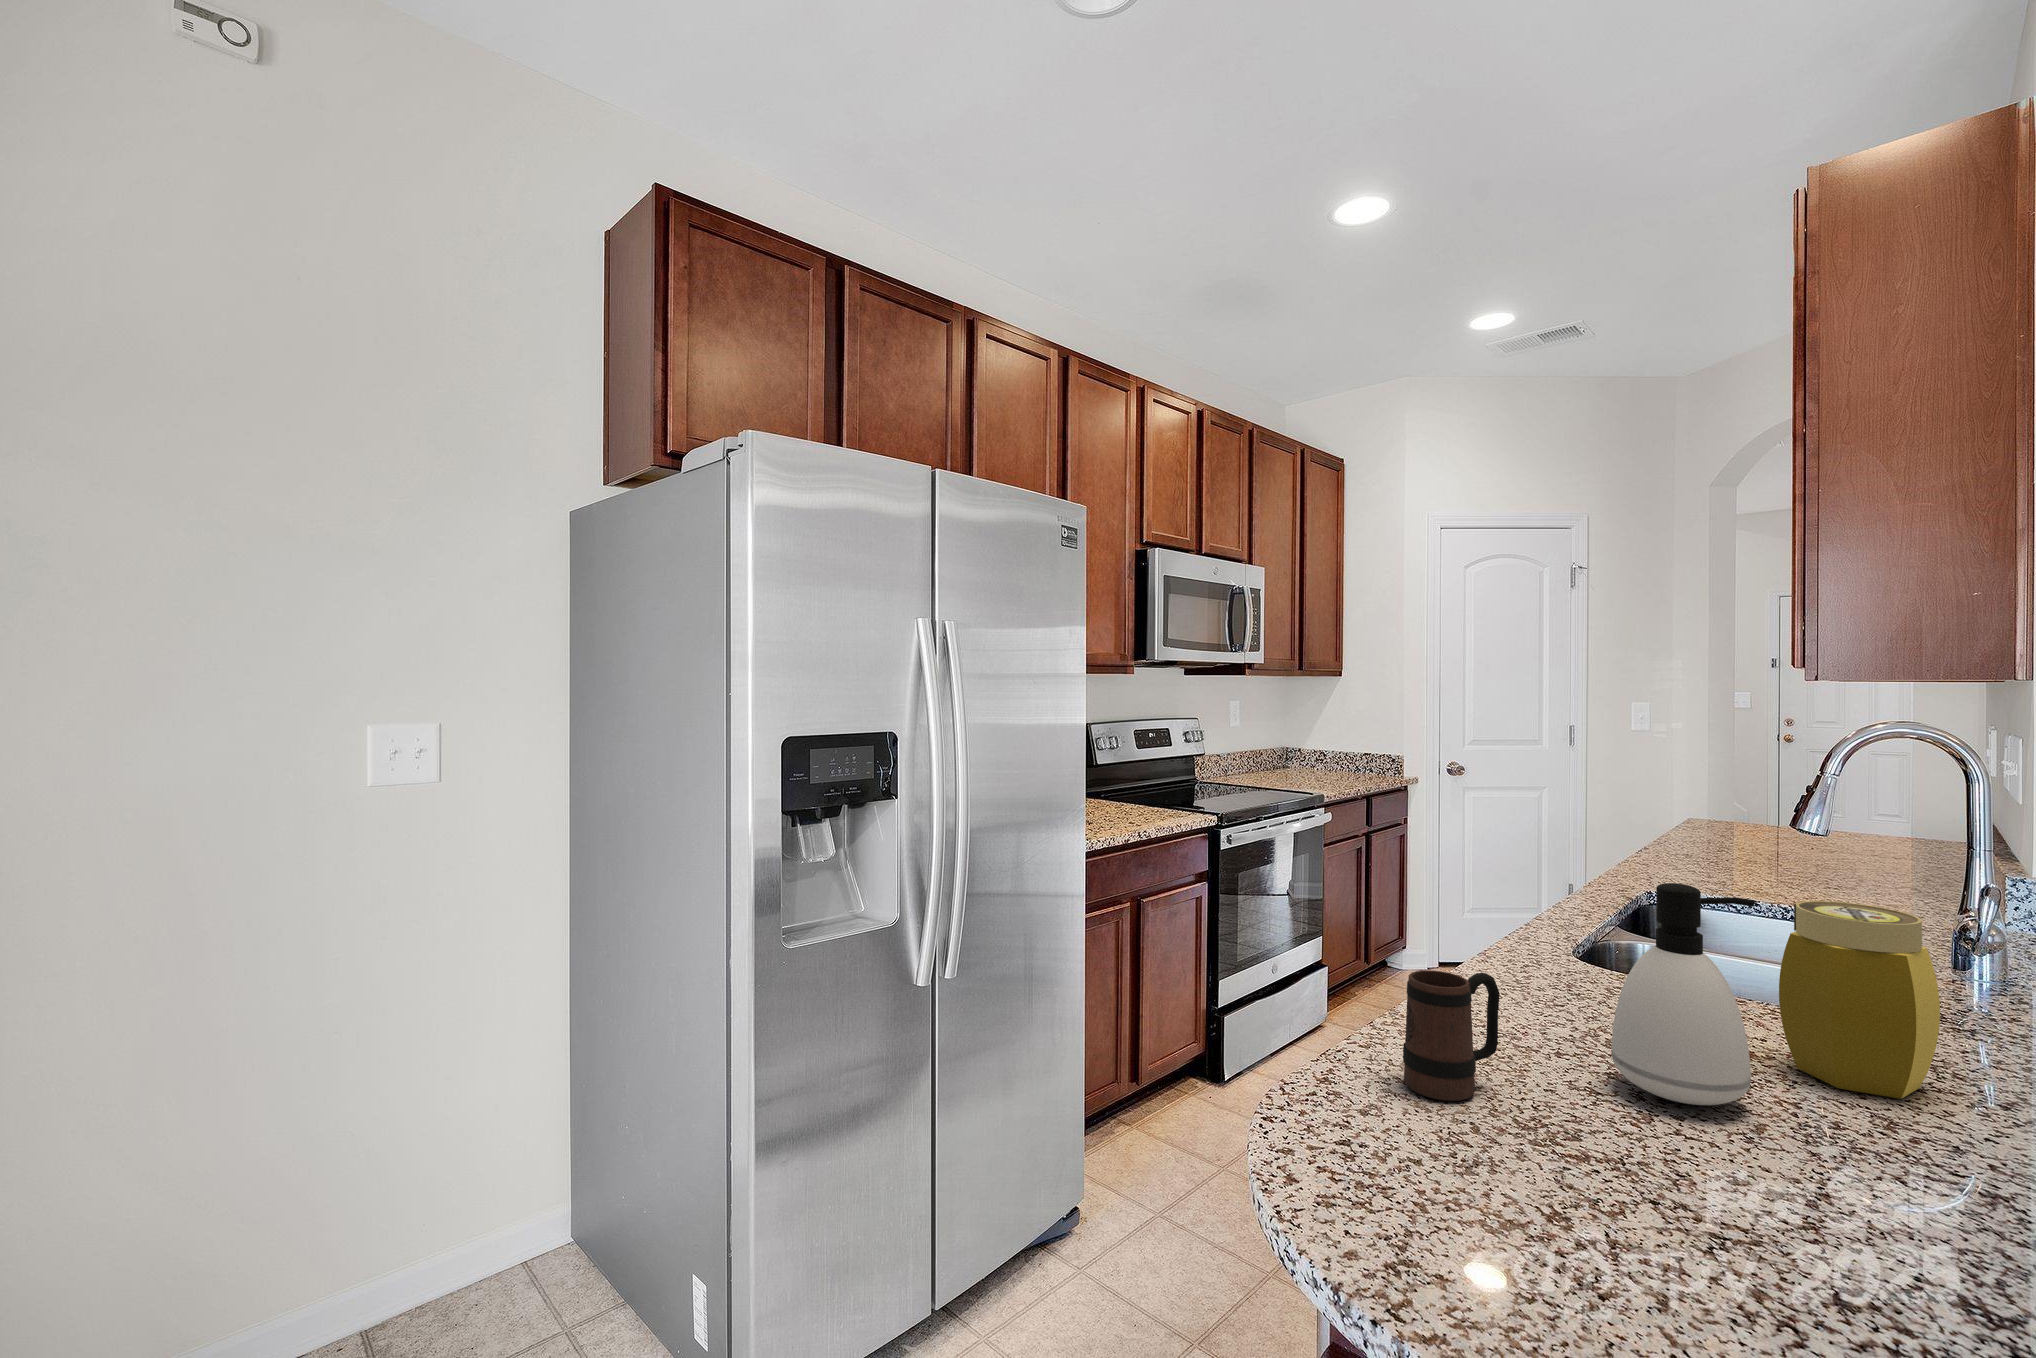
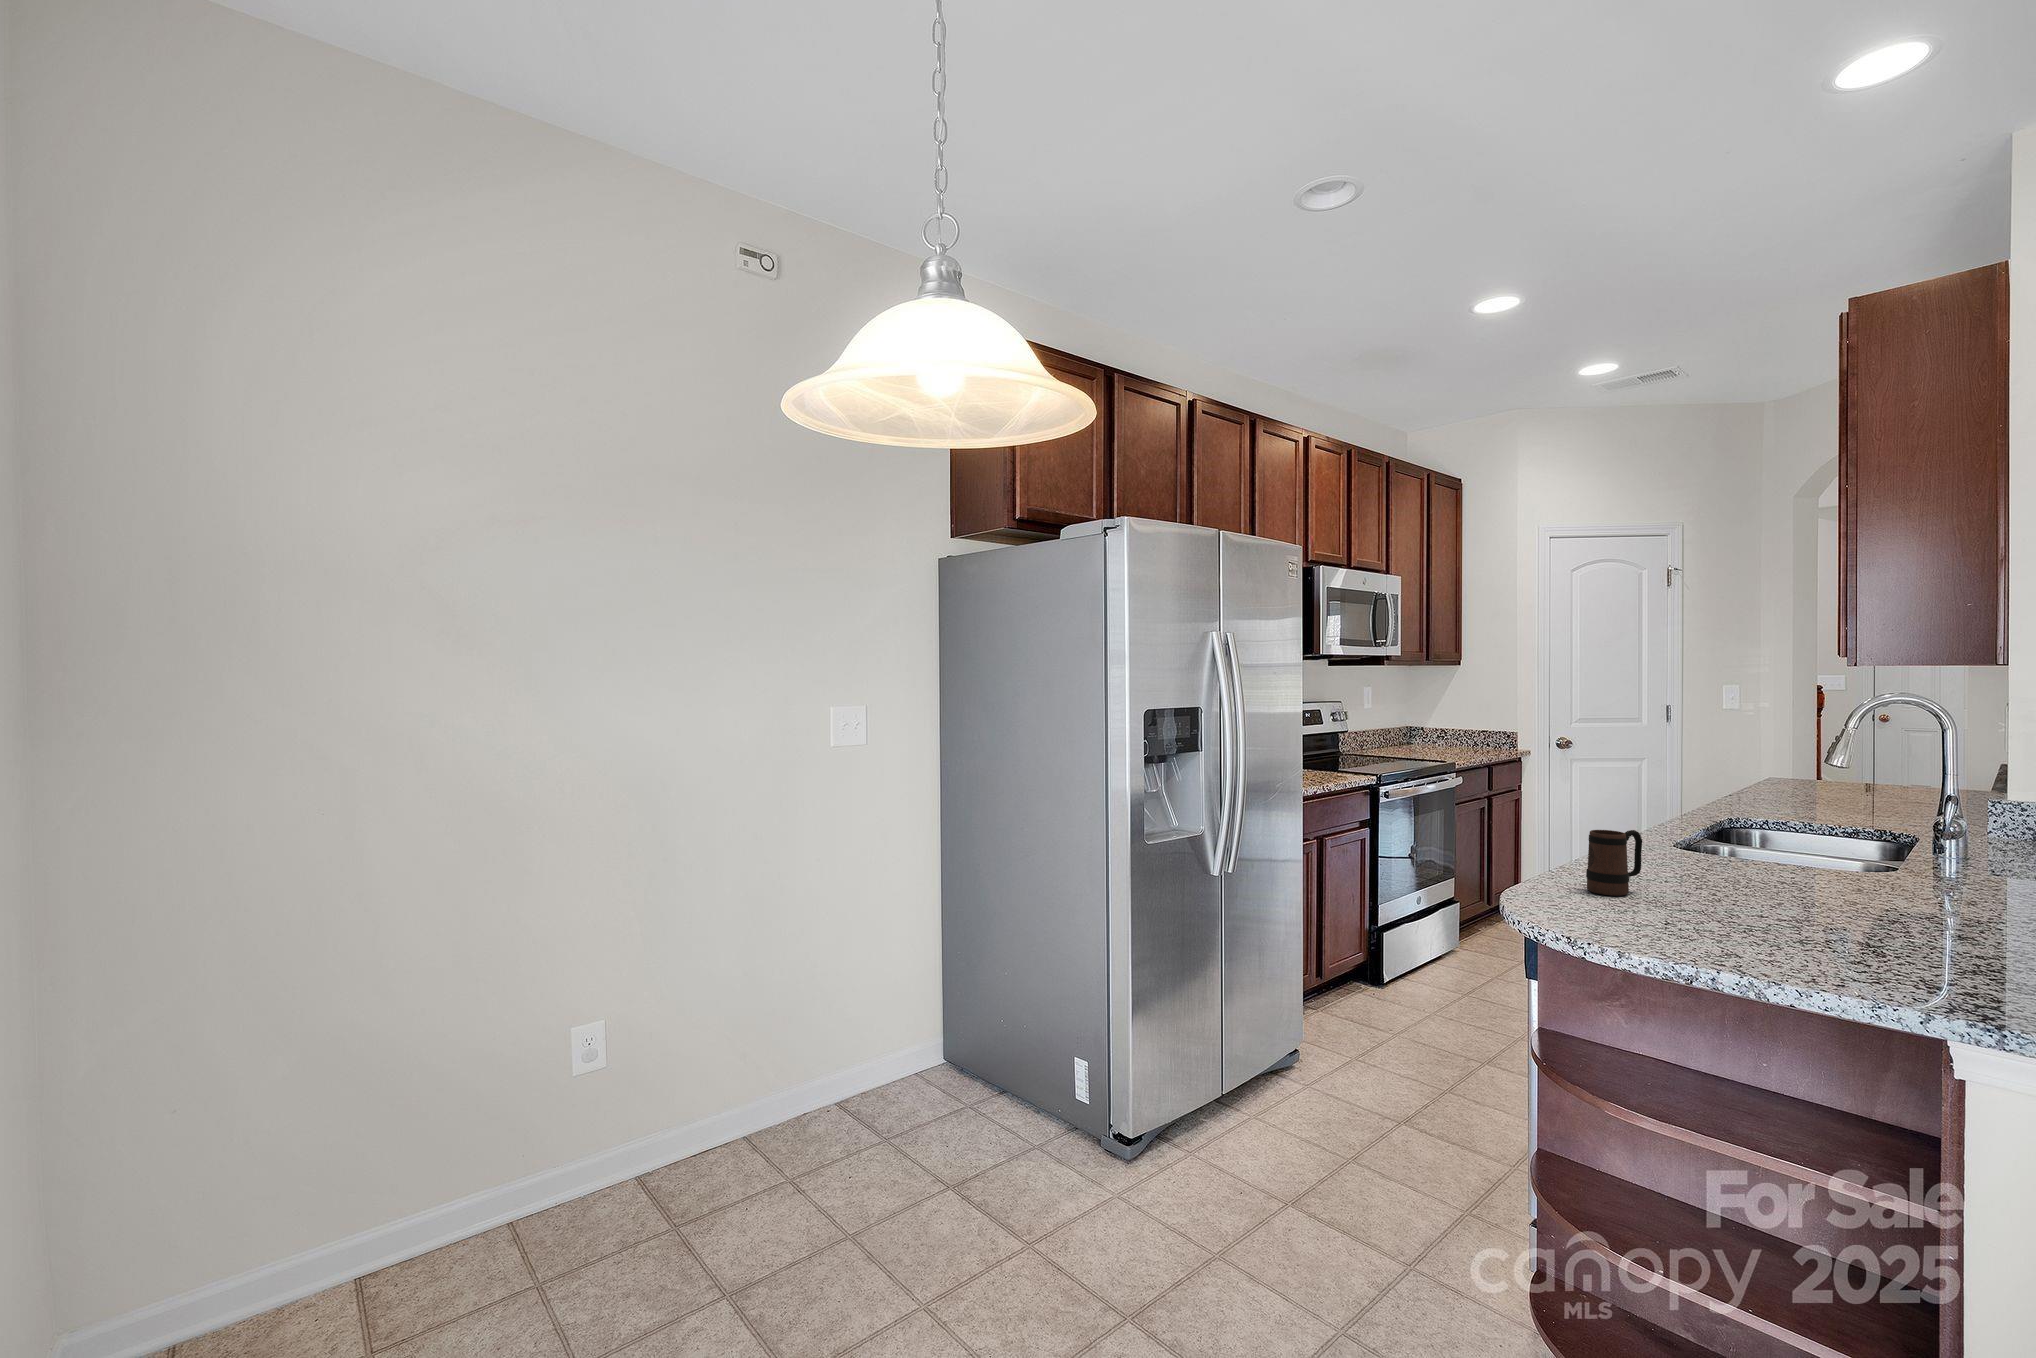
soap dispenser: present [1611,883,1754,1105] -> none [1706,780,1787,897]
jar: present [1779,901,1940,1099] -> none [1805,794,1896,897]

